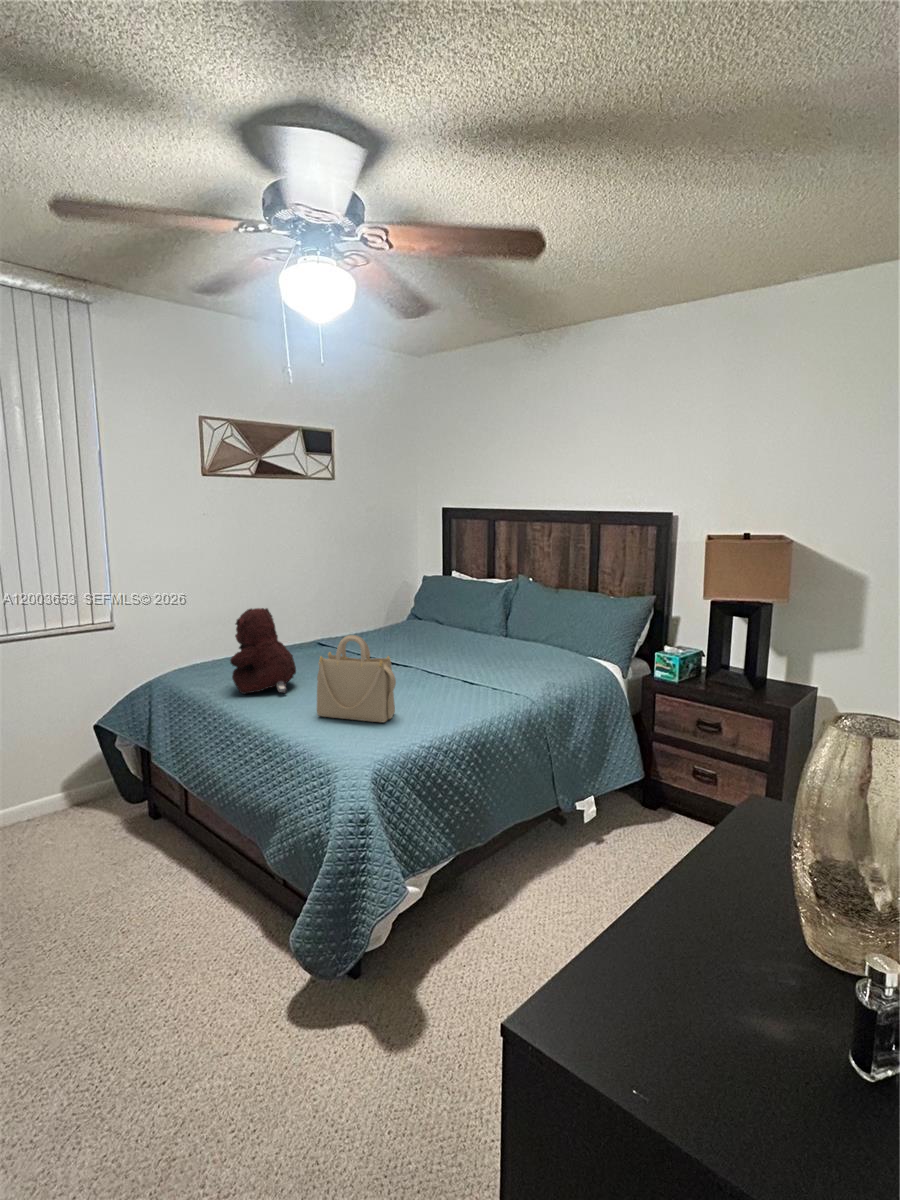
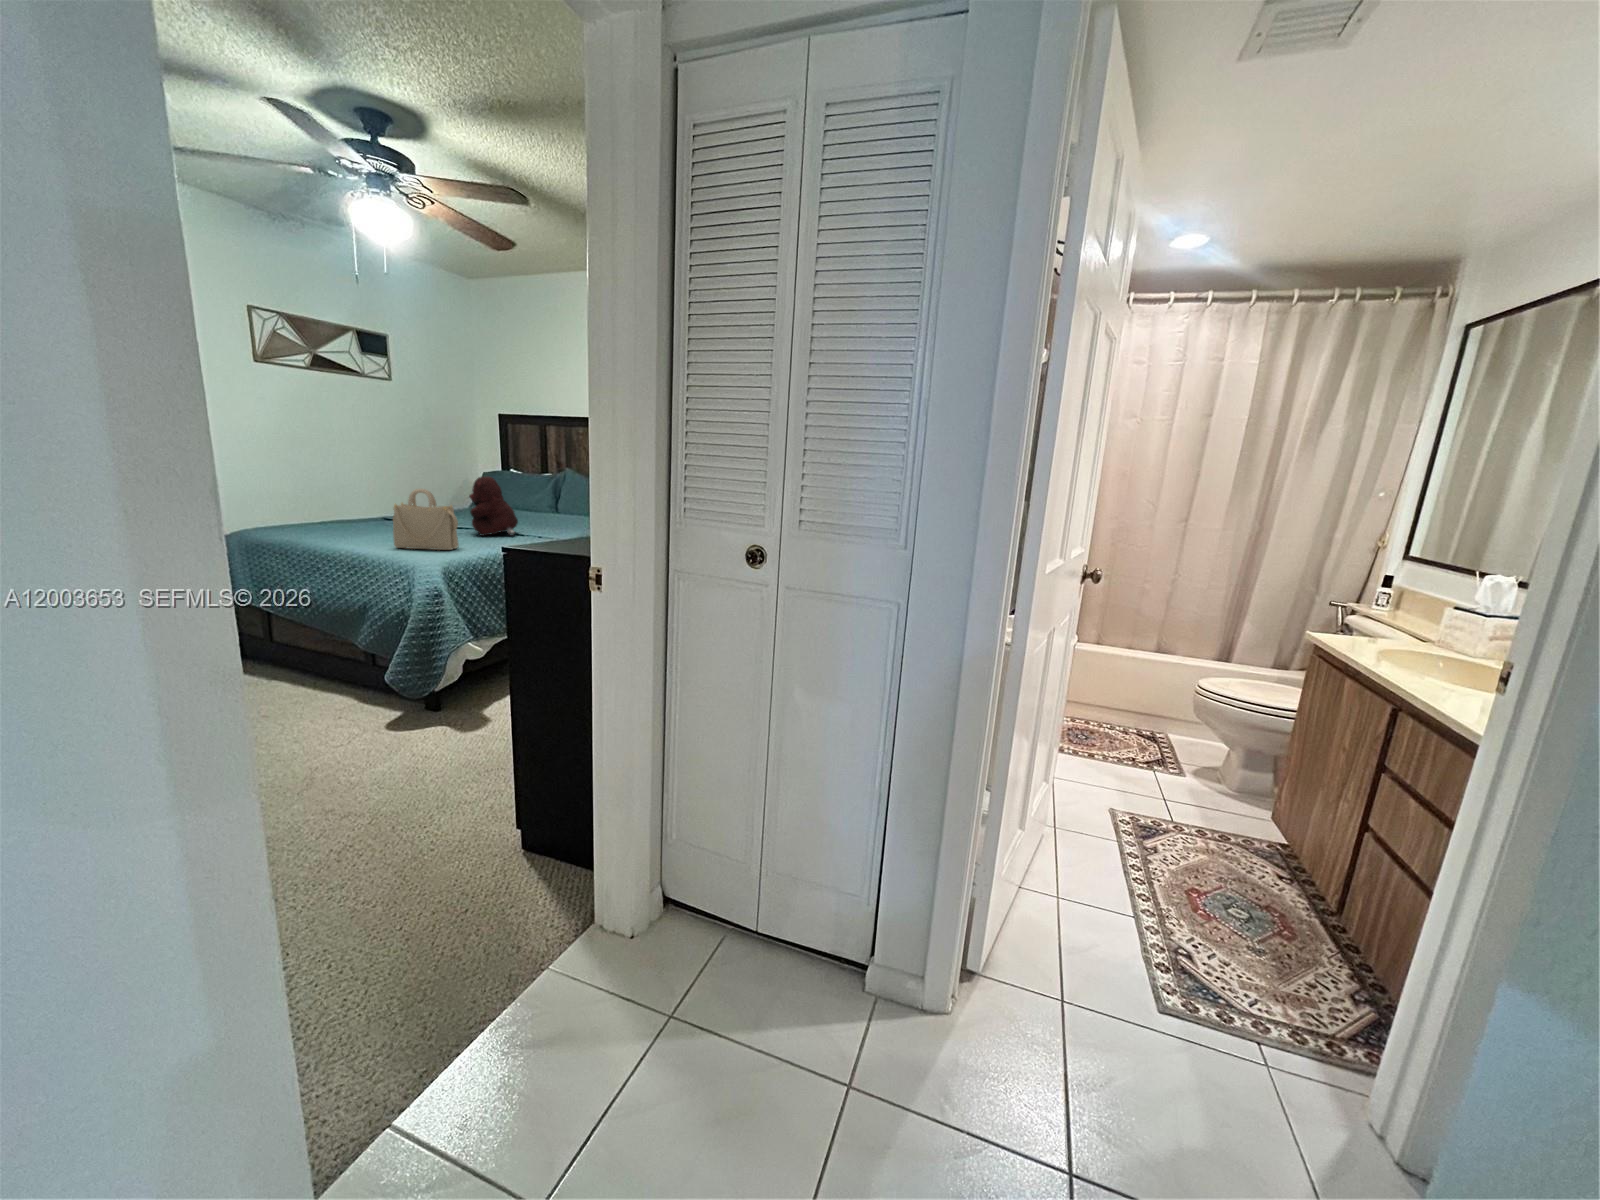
teddy bear: present [230,608,296,694] -> present [469,476,518,536]

